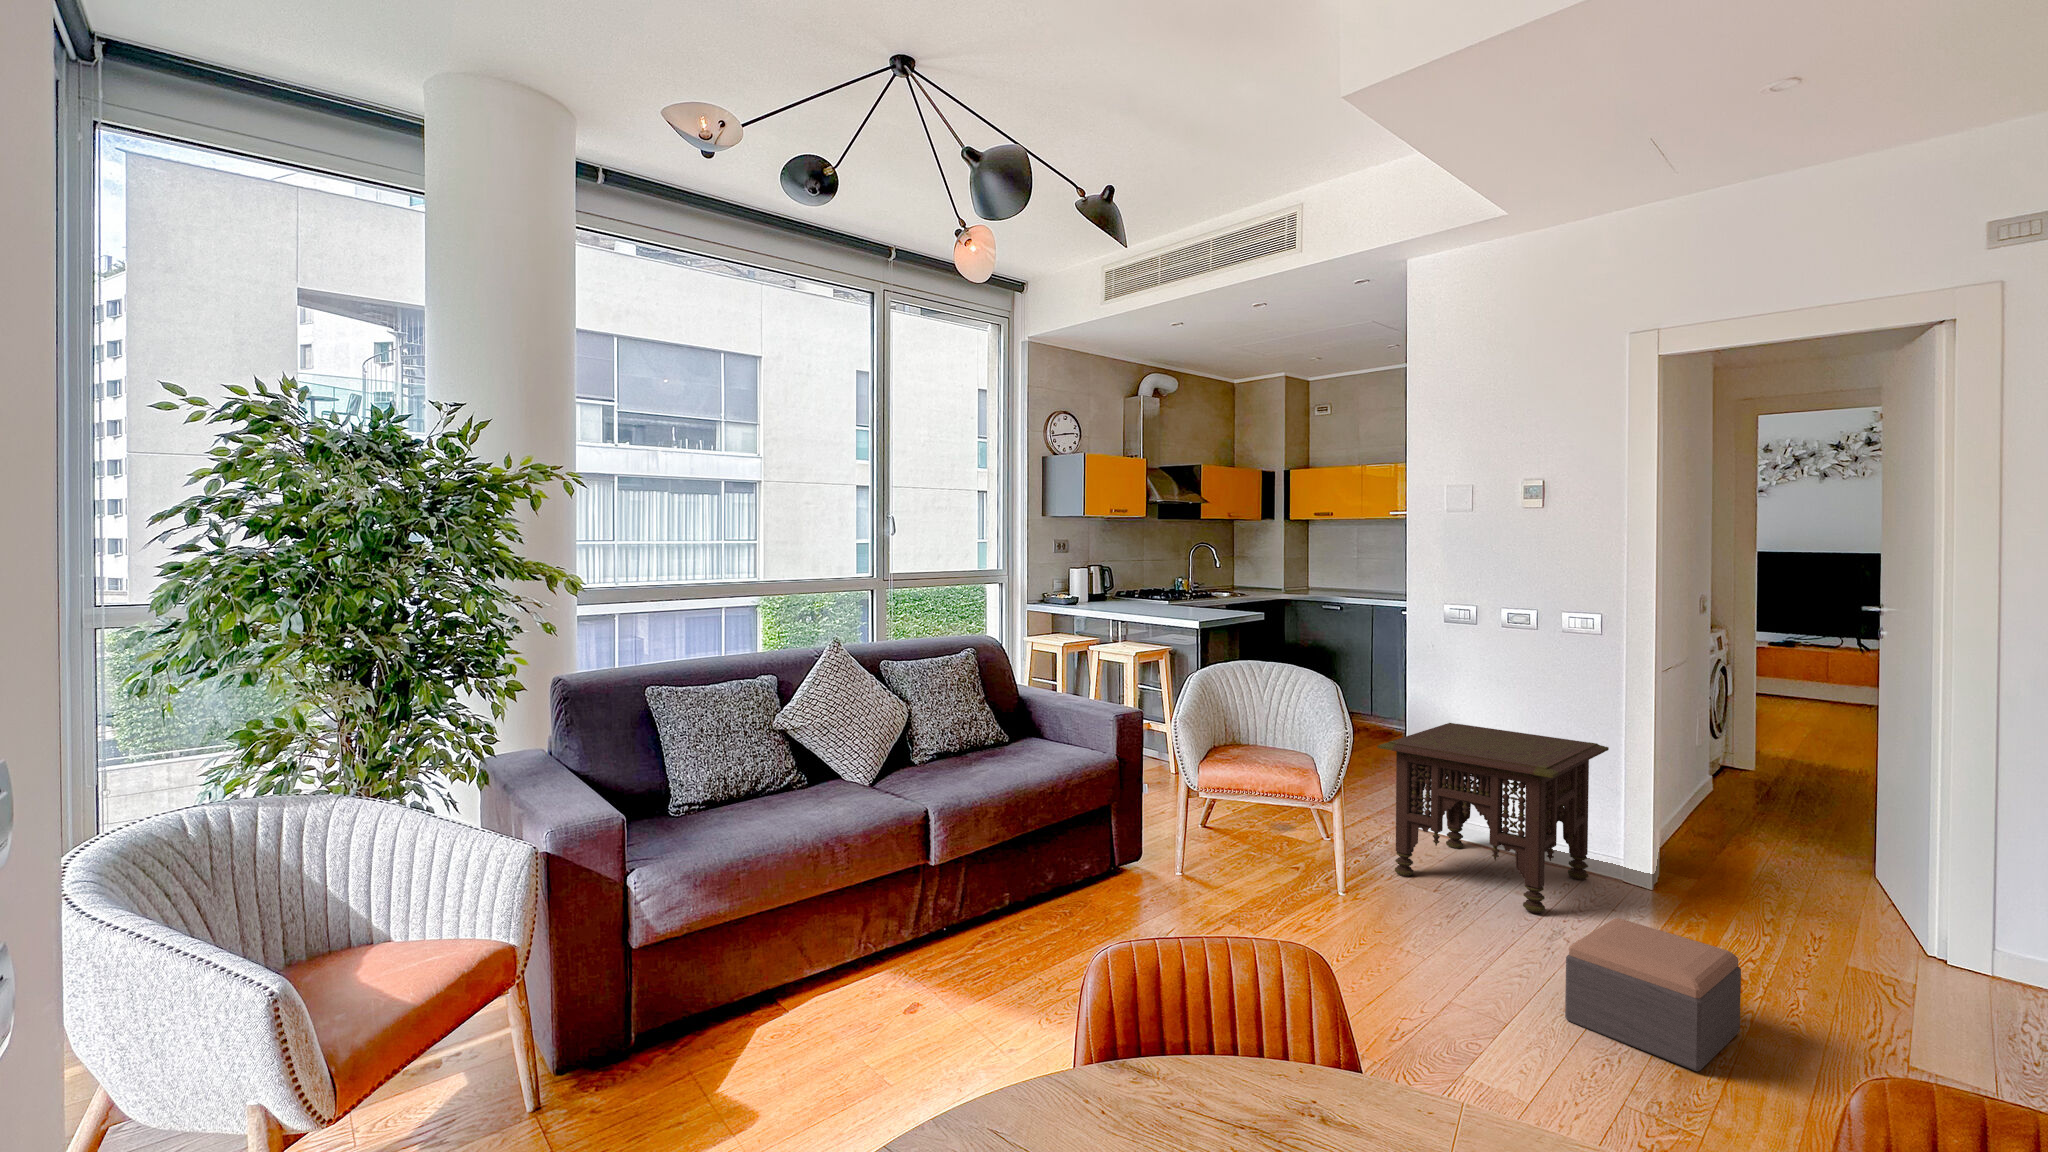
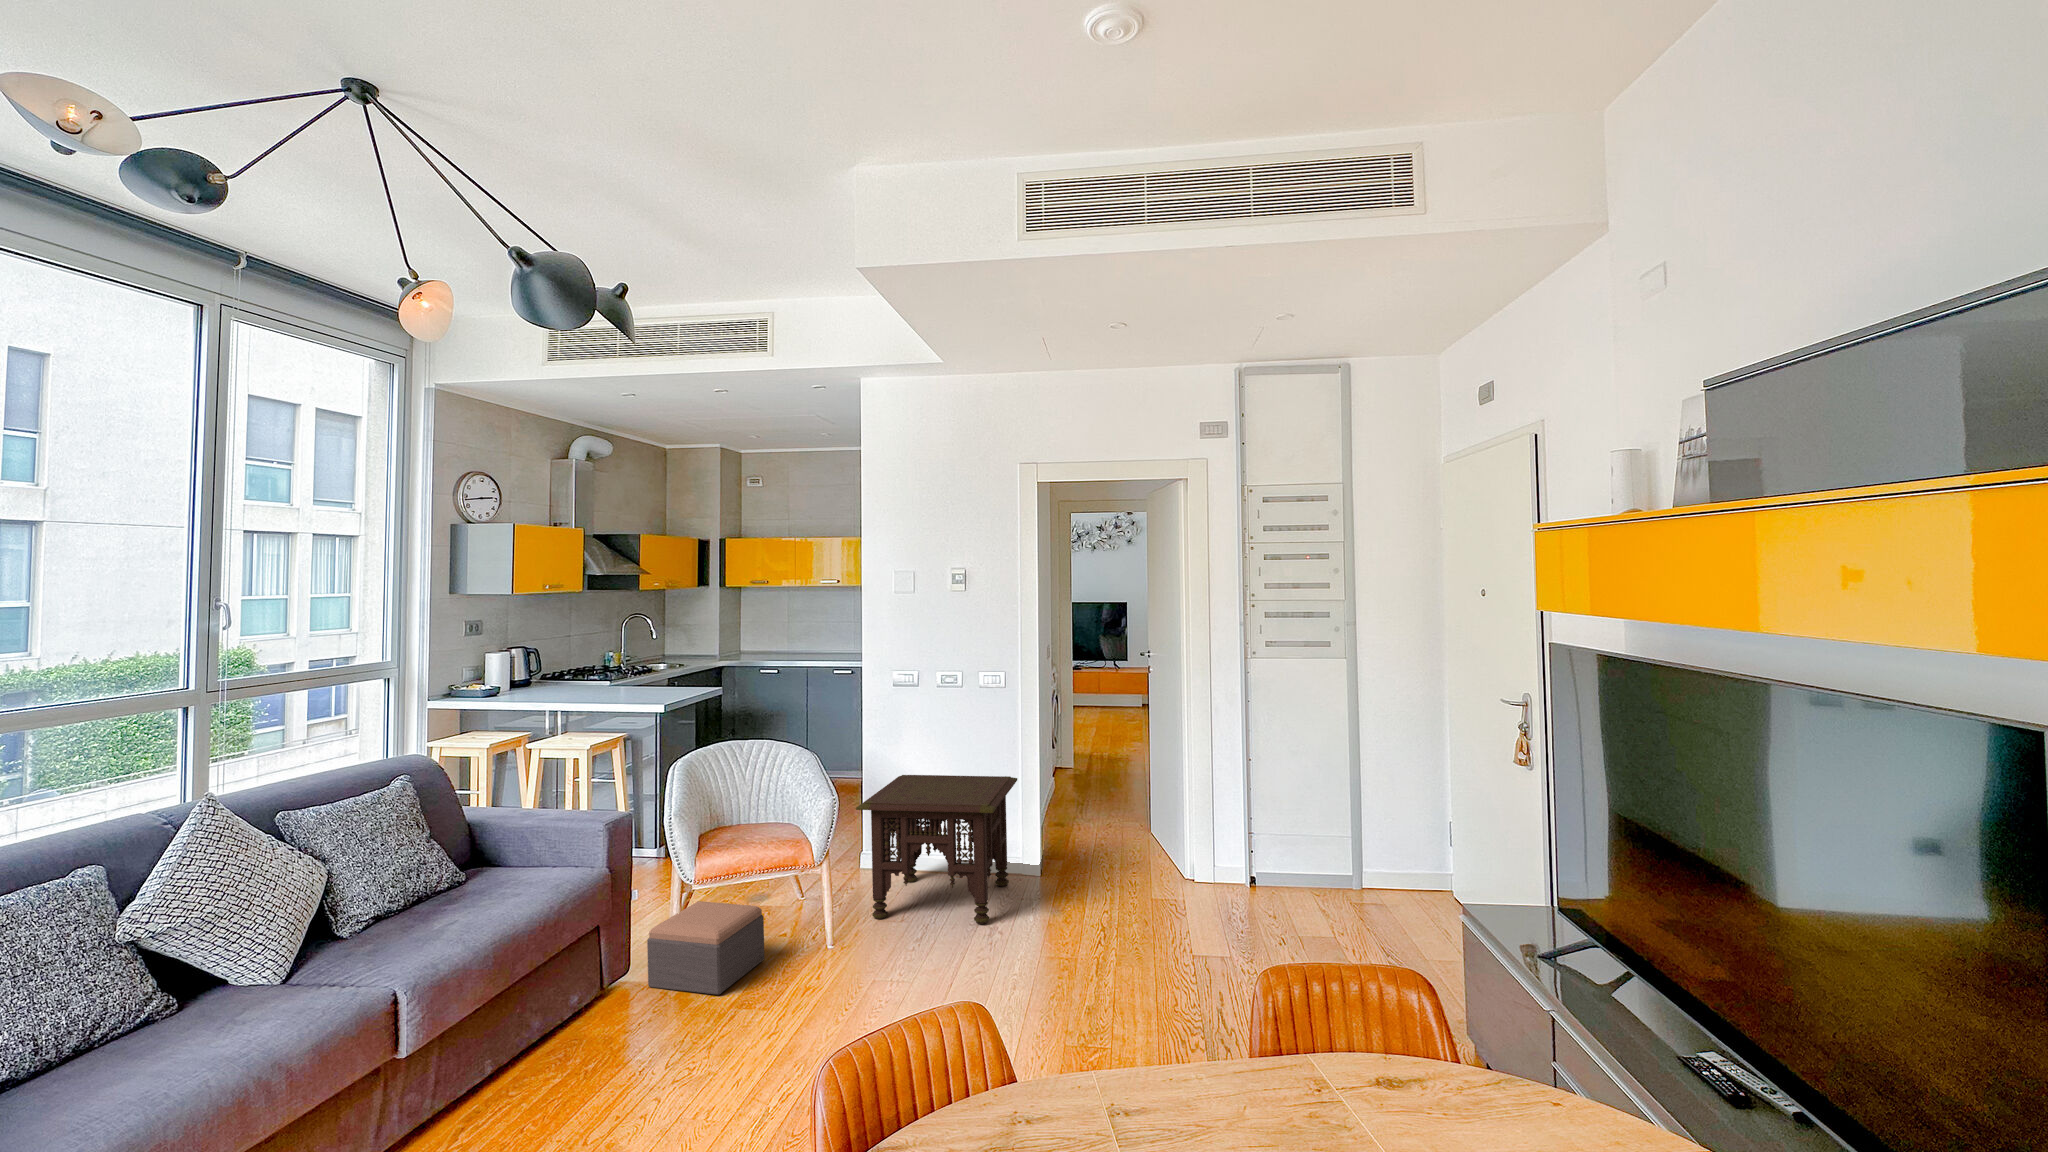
footstool: present [1565,918,1741,1072] -> present [647,901,764,995]

